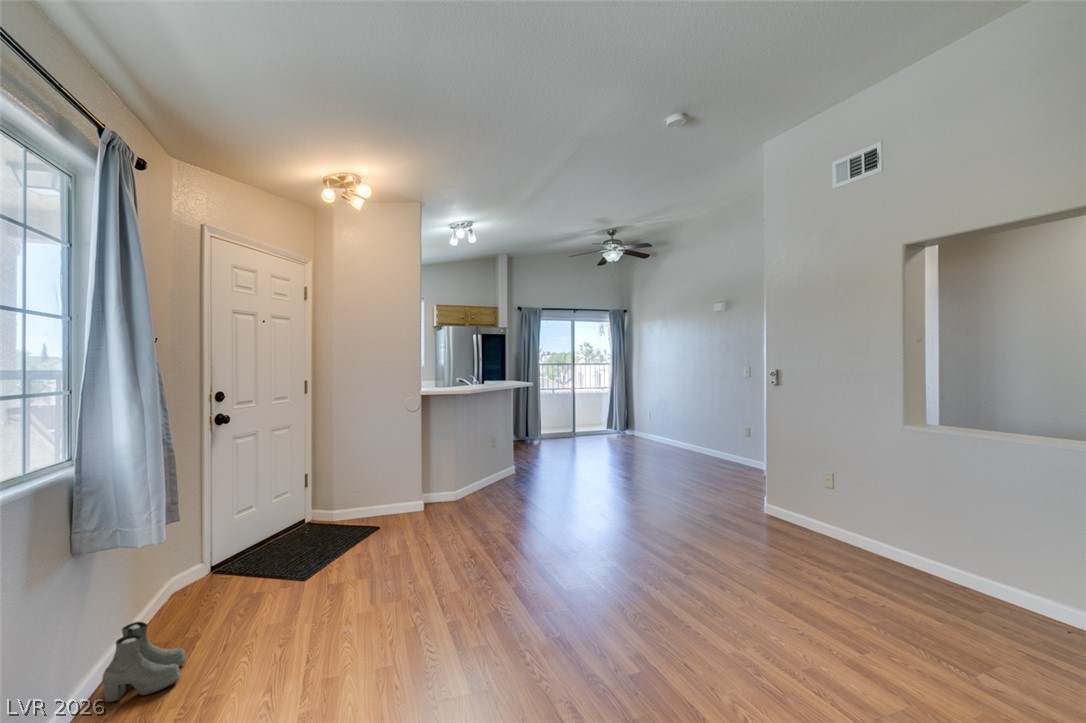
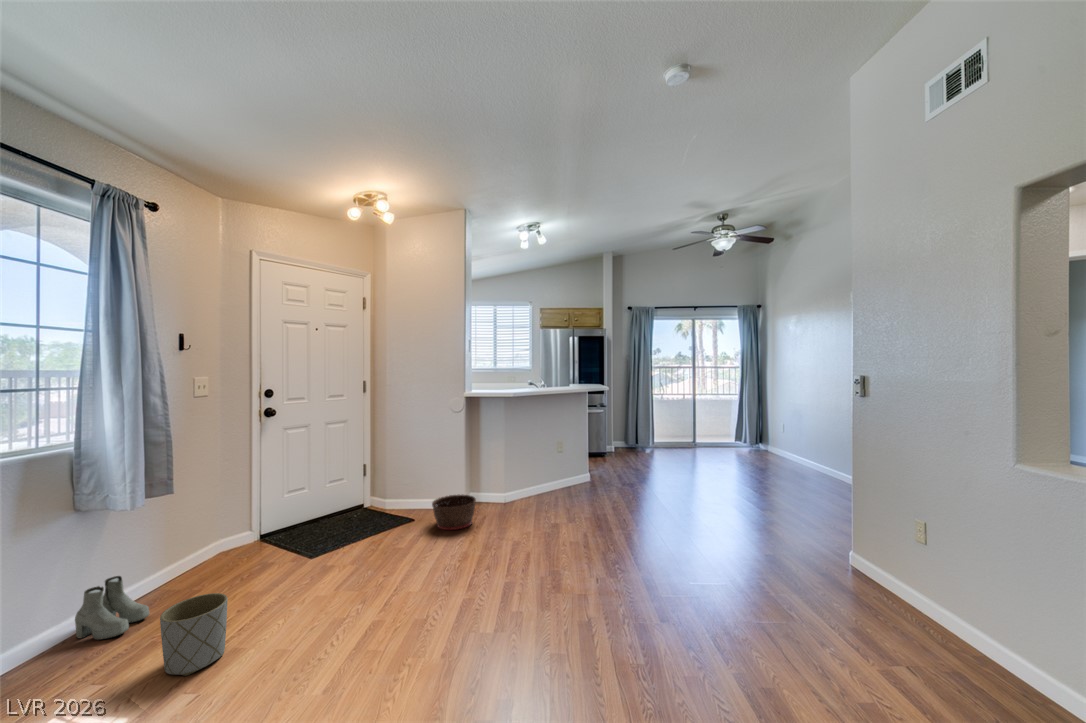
basket: none [409,492,453,527] -> present [432,495,476,530]
planter: none [281,601,343,687] -> present [160,593,228,676]

